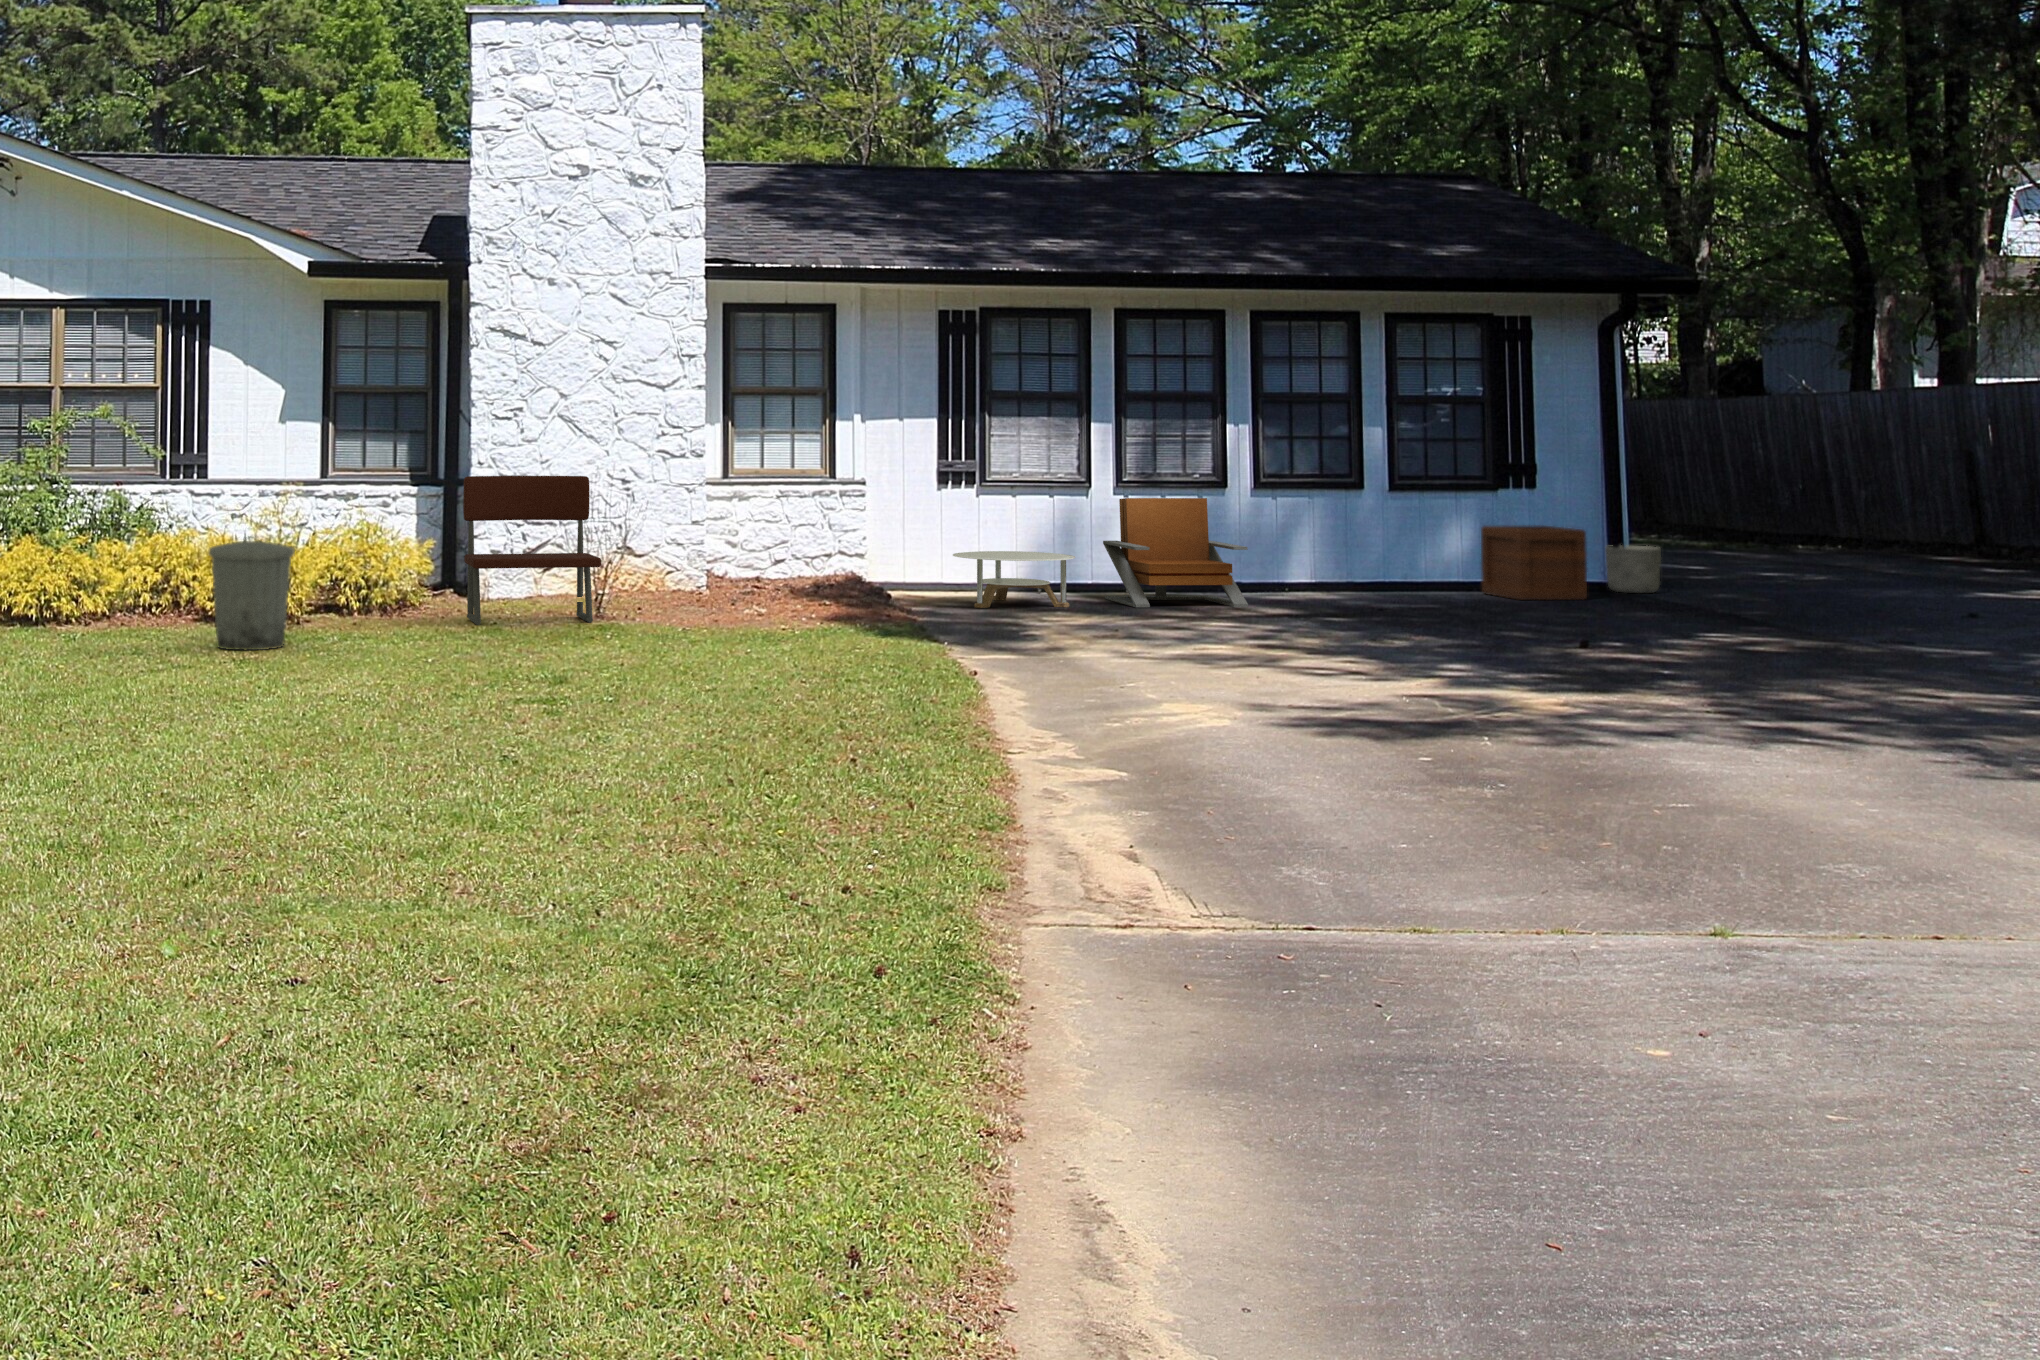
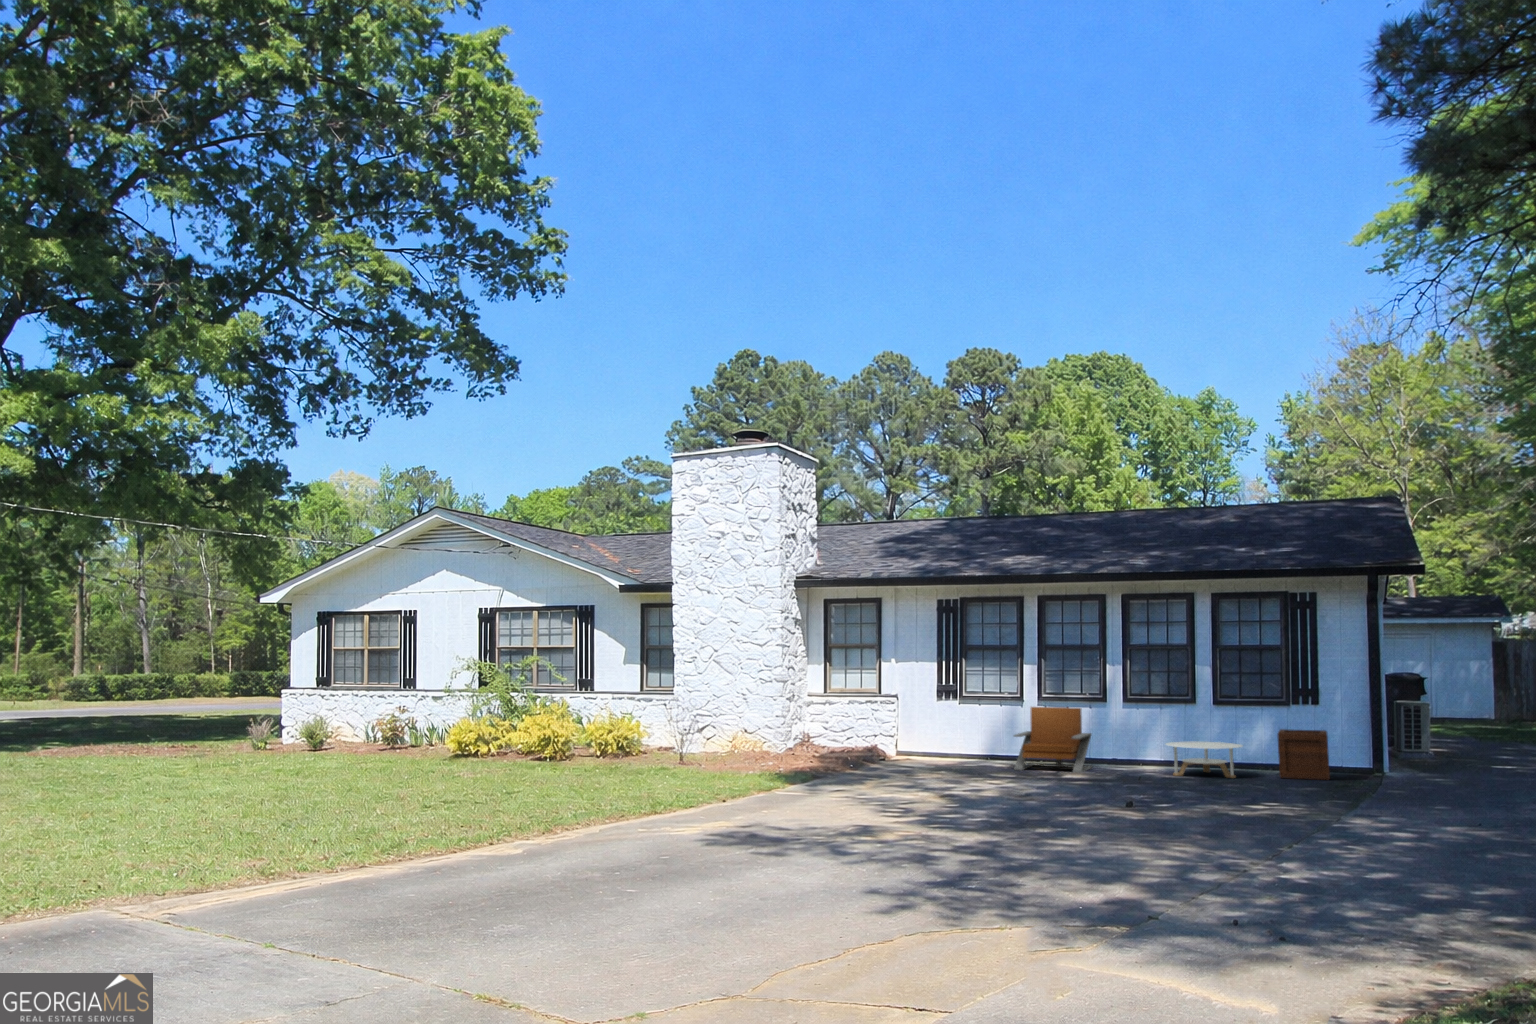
bench: present [463,476,601,625] -> none [652,690,723,763]
trash can: present [208,540,295,650] -> none [510,716,548,767]
planter: present [1606,545,1661,593] -> none [1381,746,1419,779]
round table: present [953,551,1075,608] -> present [1166,741,1242,778]

